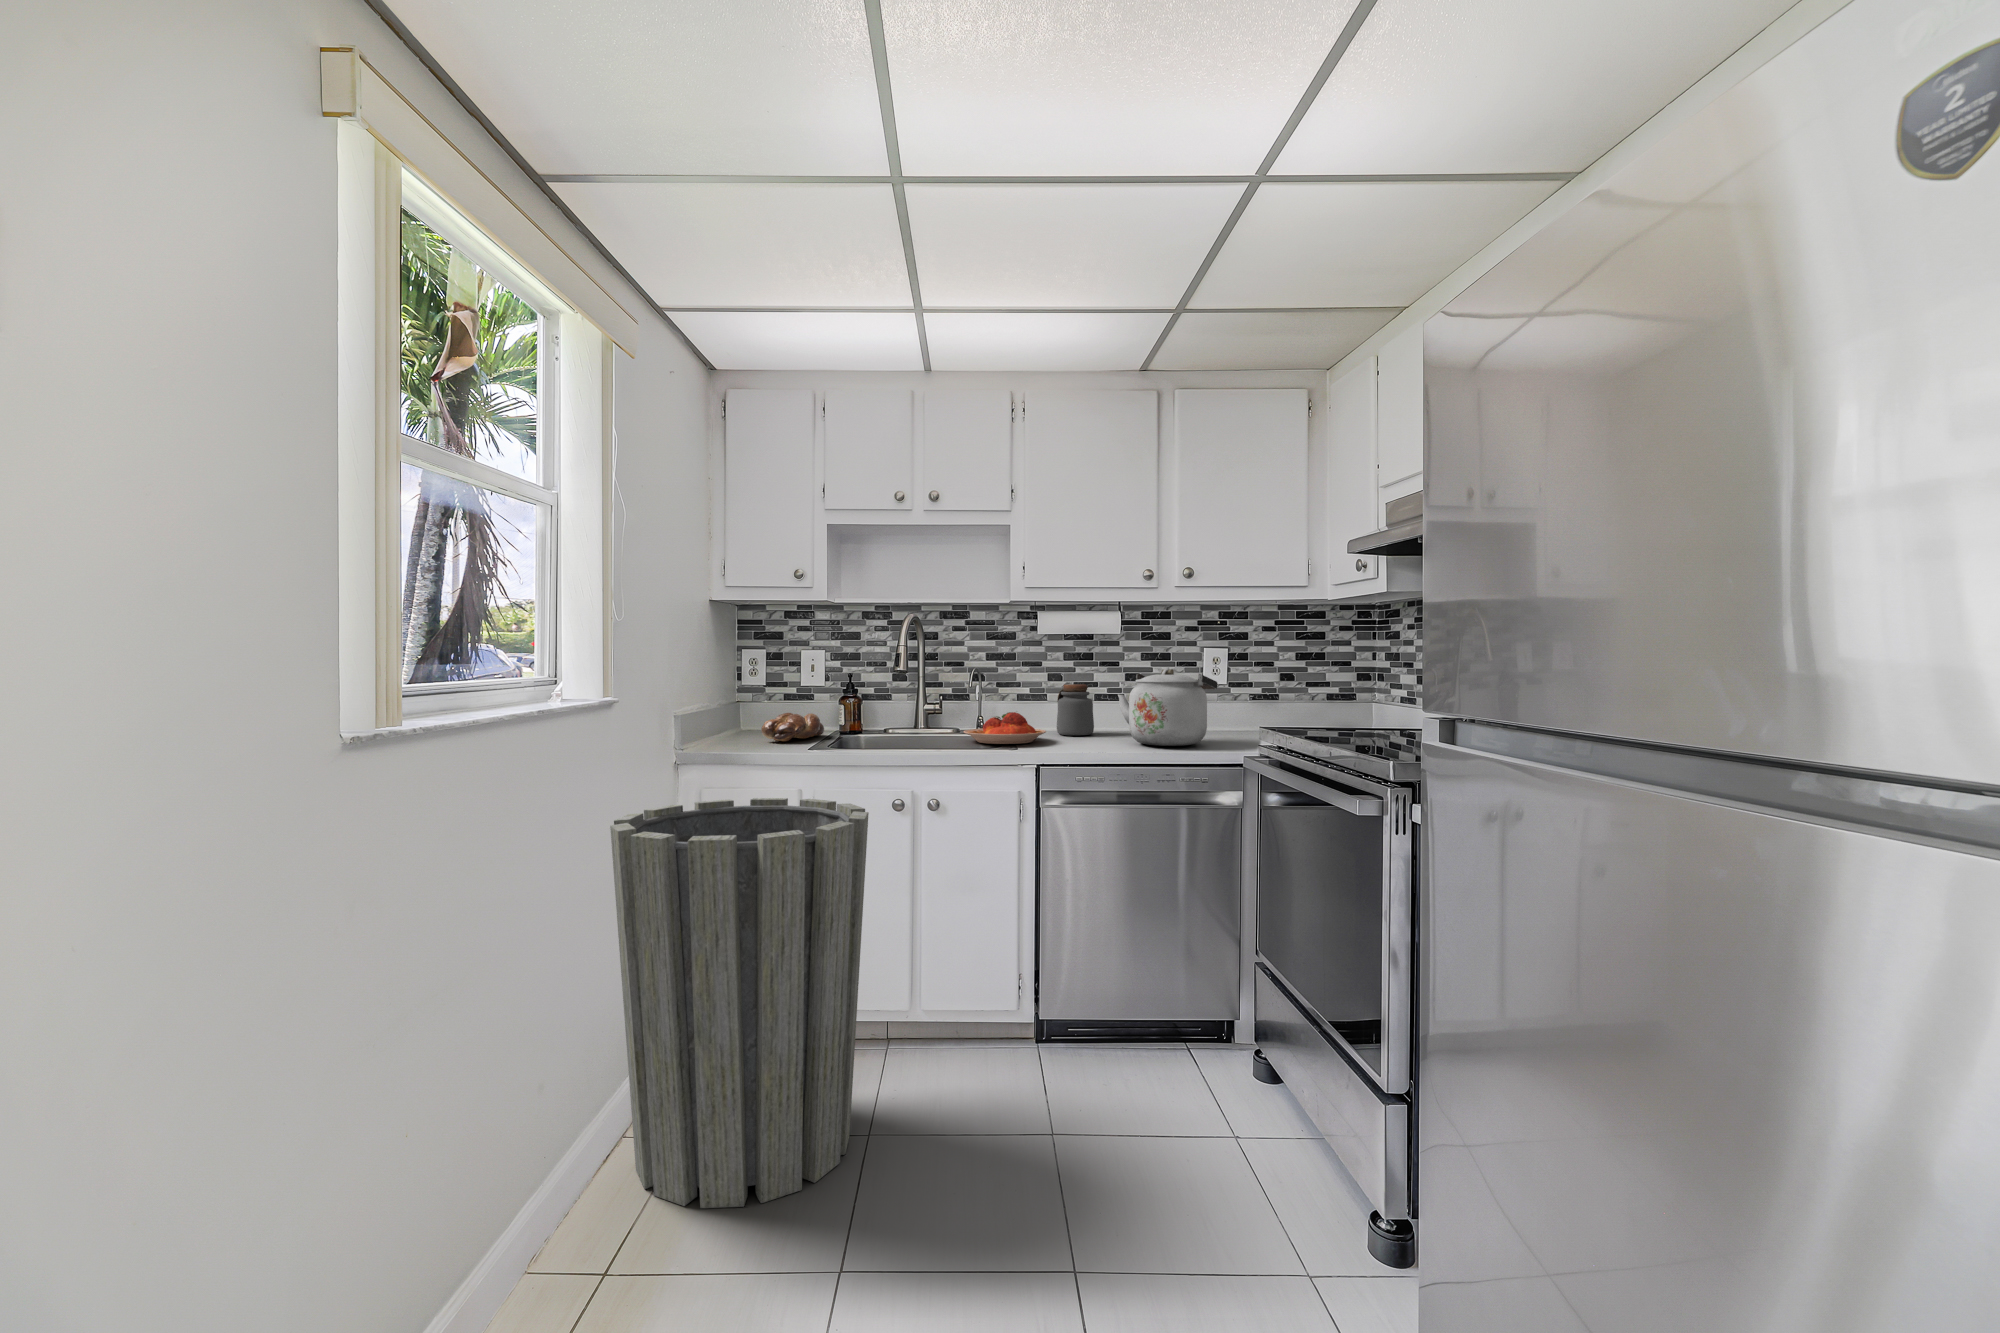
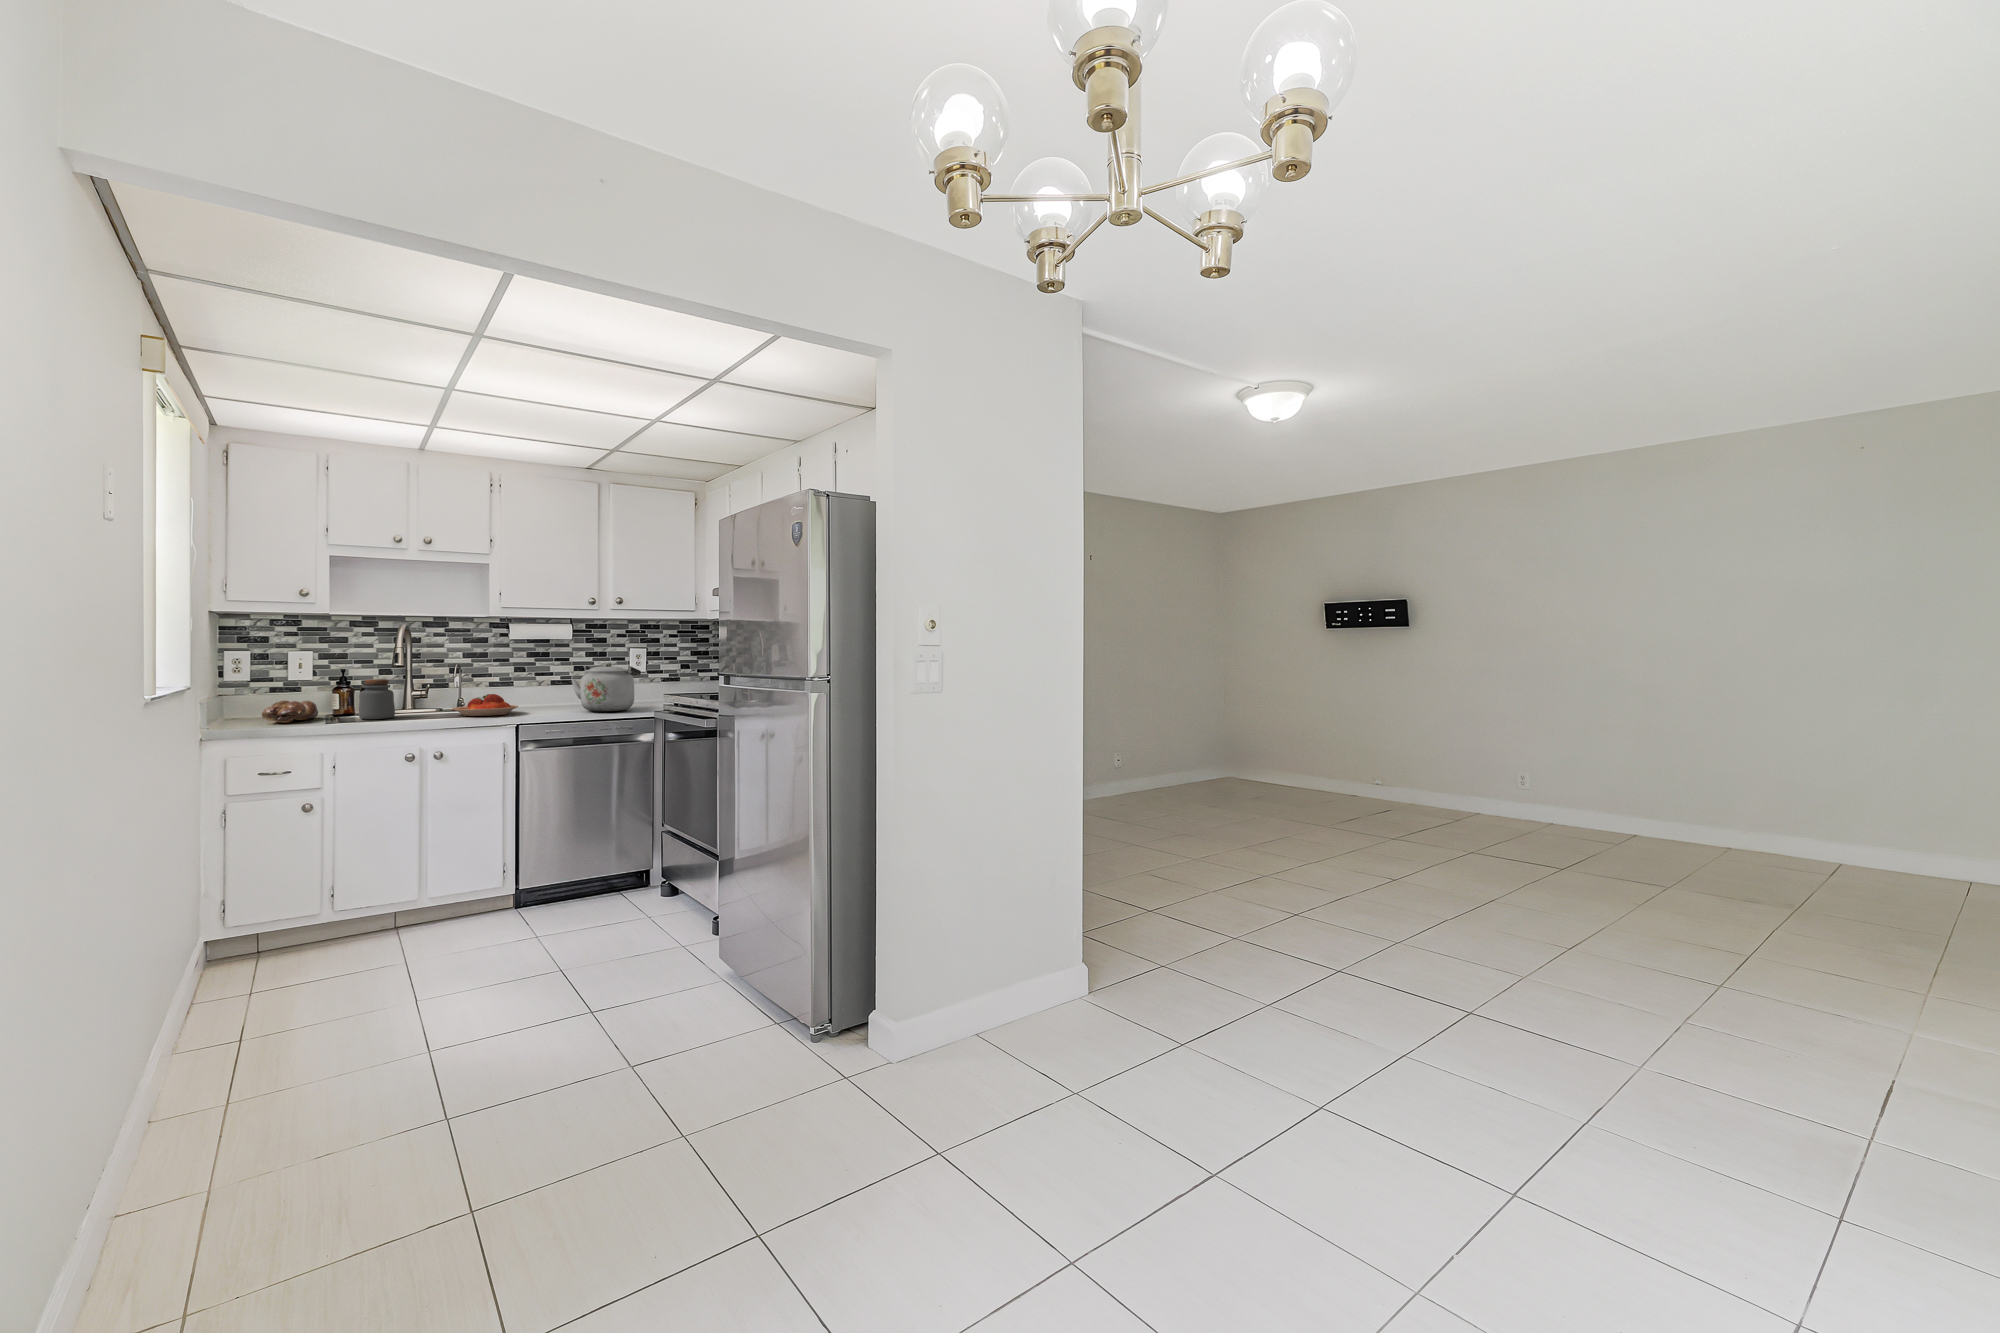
jar: present [1057,684,1094,735] -> present [359,679,395,719]
trash can: present [610,798,869,1208] -> none [195,756,412,1019]

